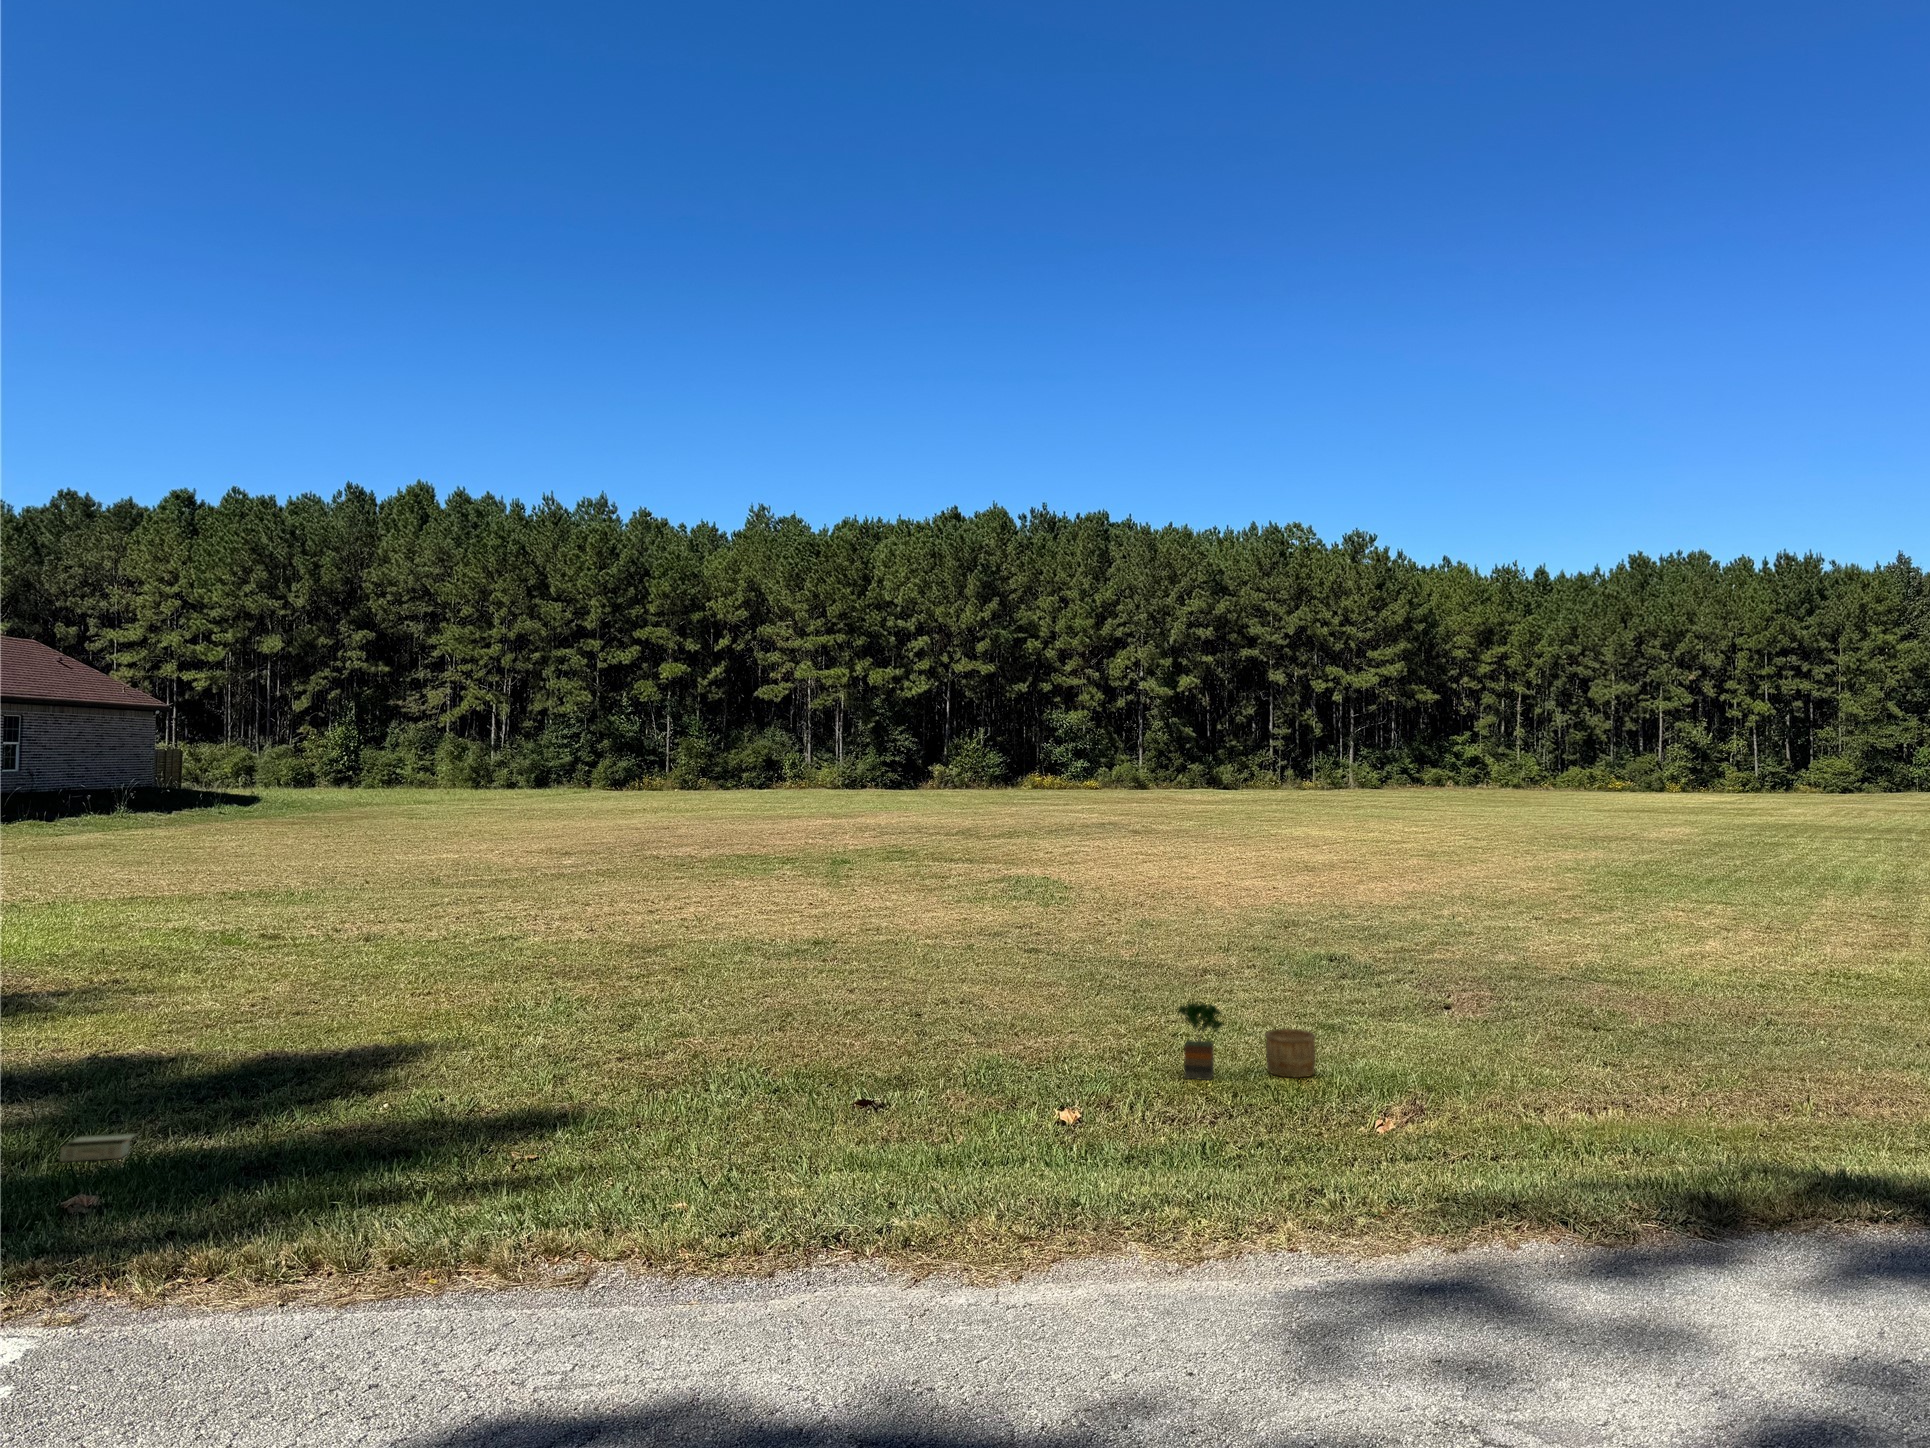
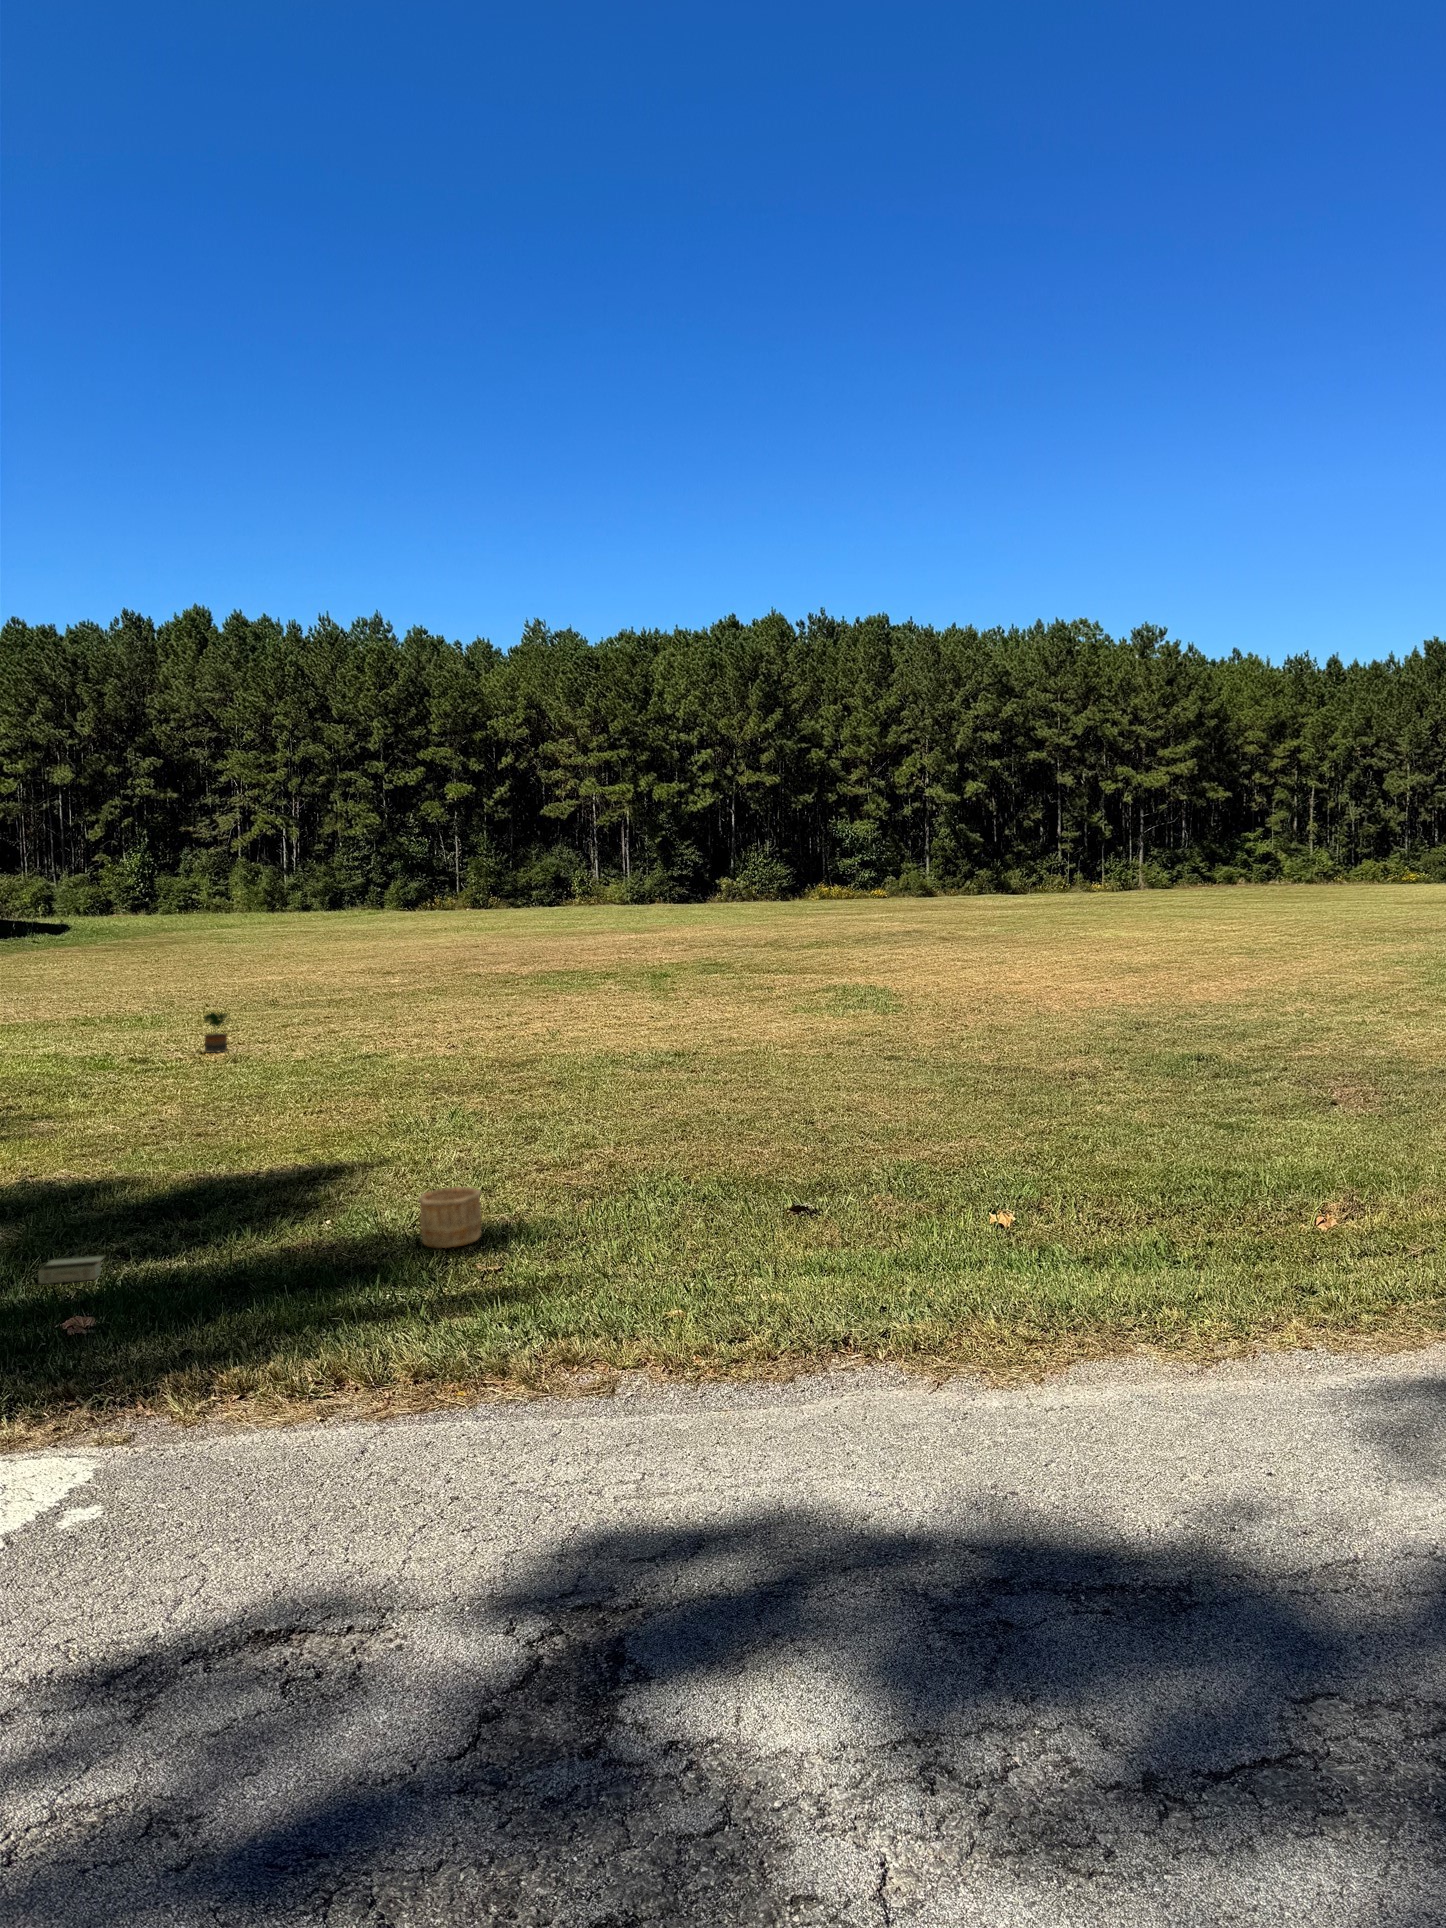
potted tree: present [1178,1003,1224,1080] -> present [204,1012,231,1053]
wooden bucket: present [1265,1029,1316,1077] -> present [418,1187,482,1248]

